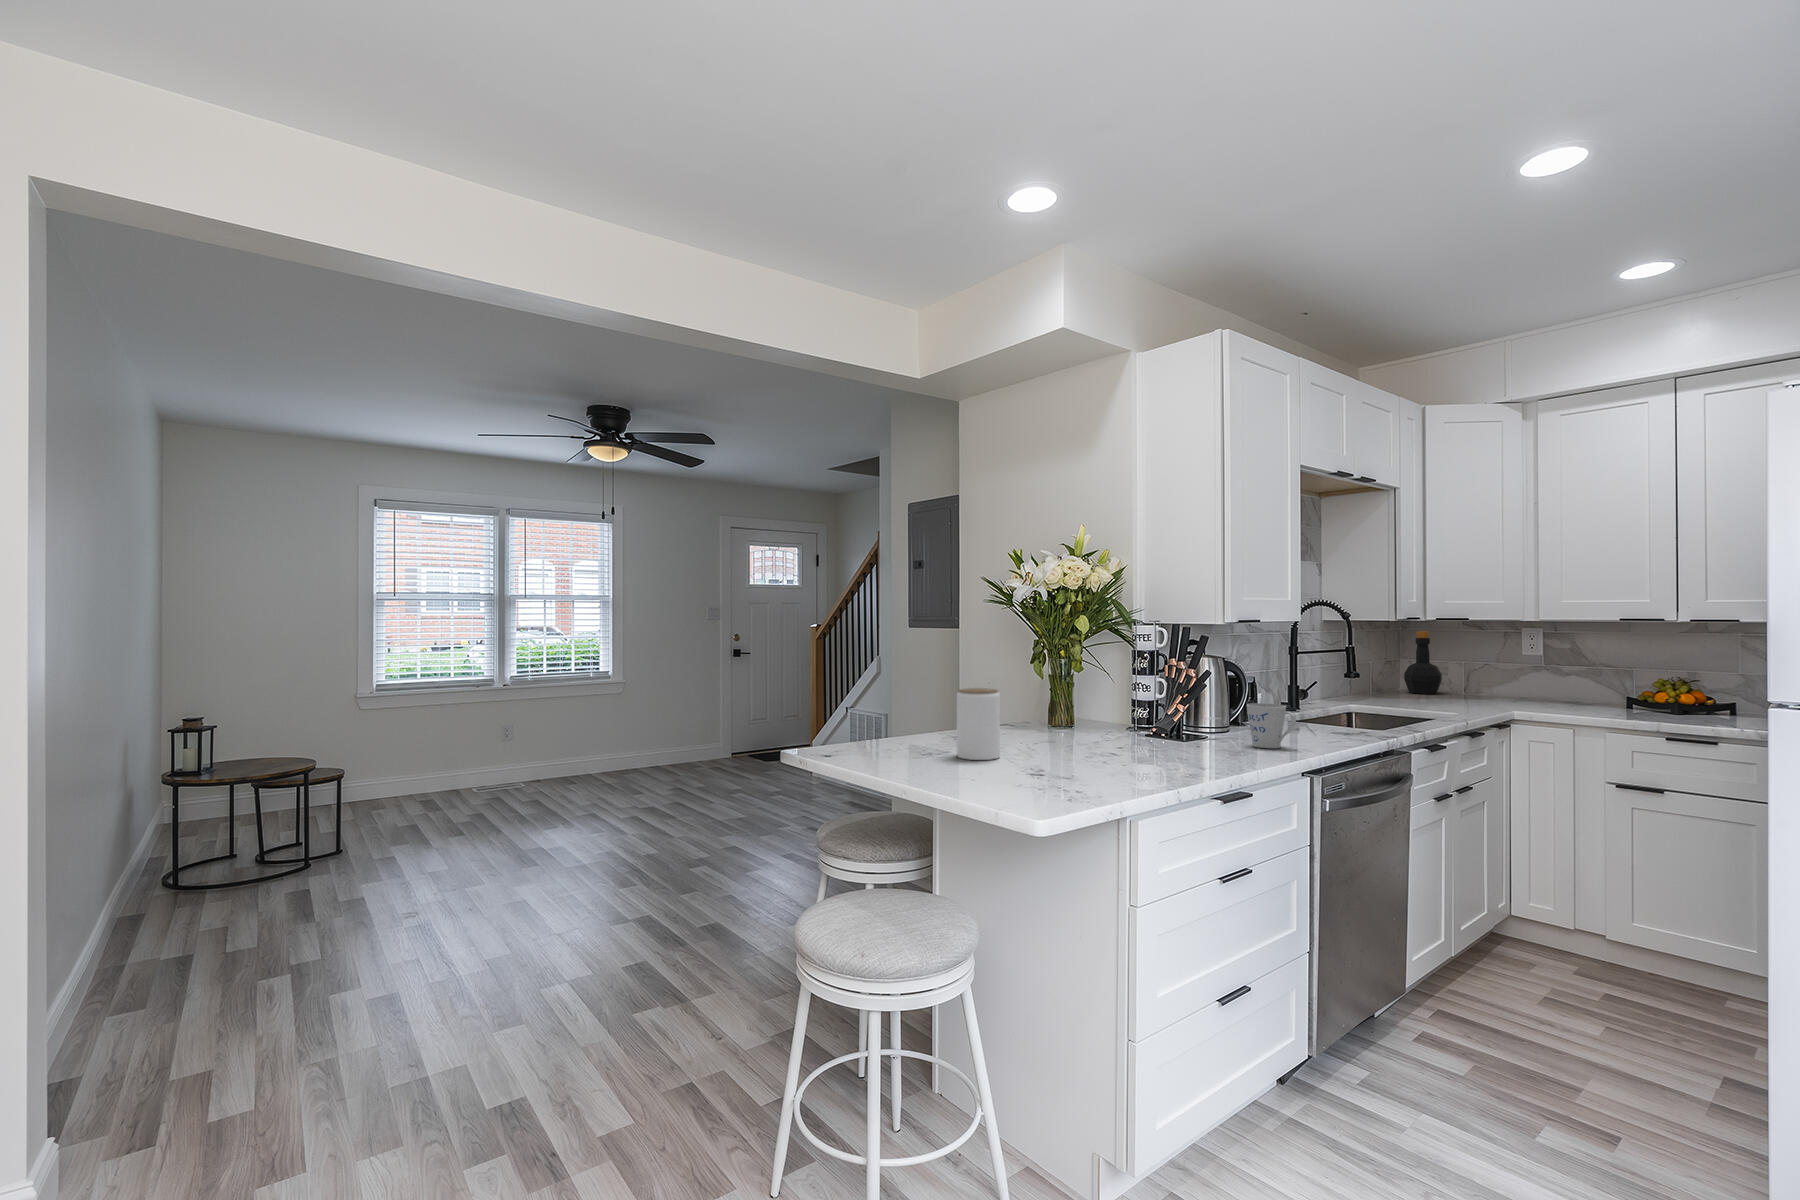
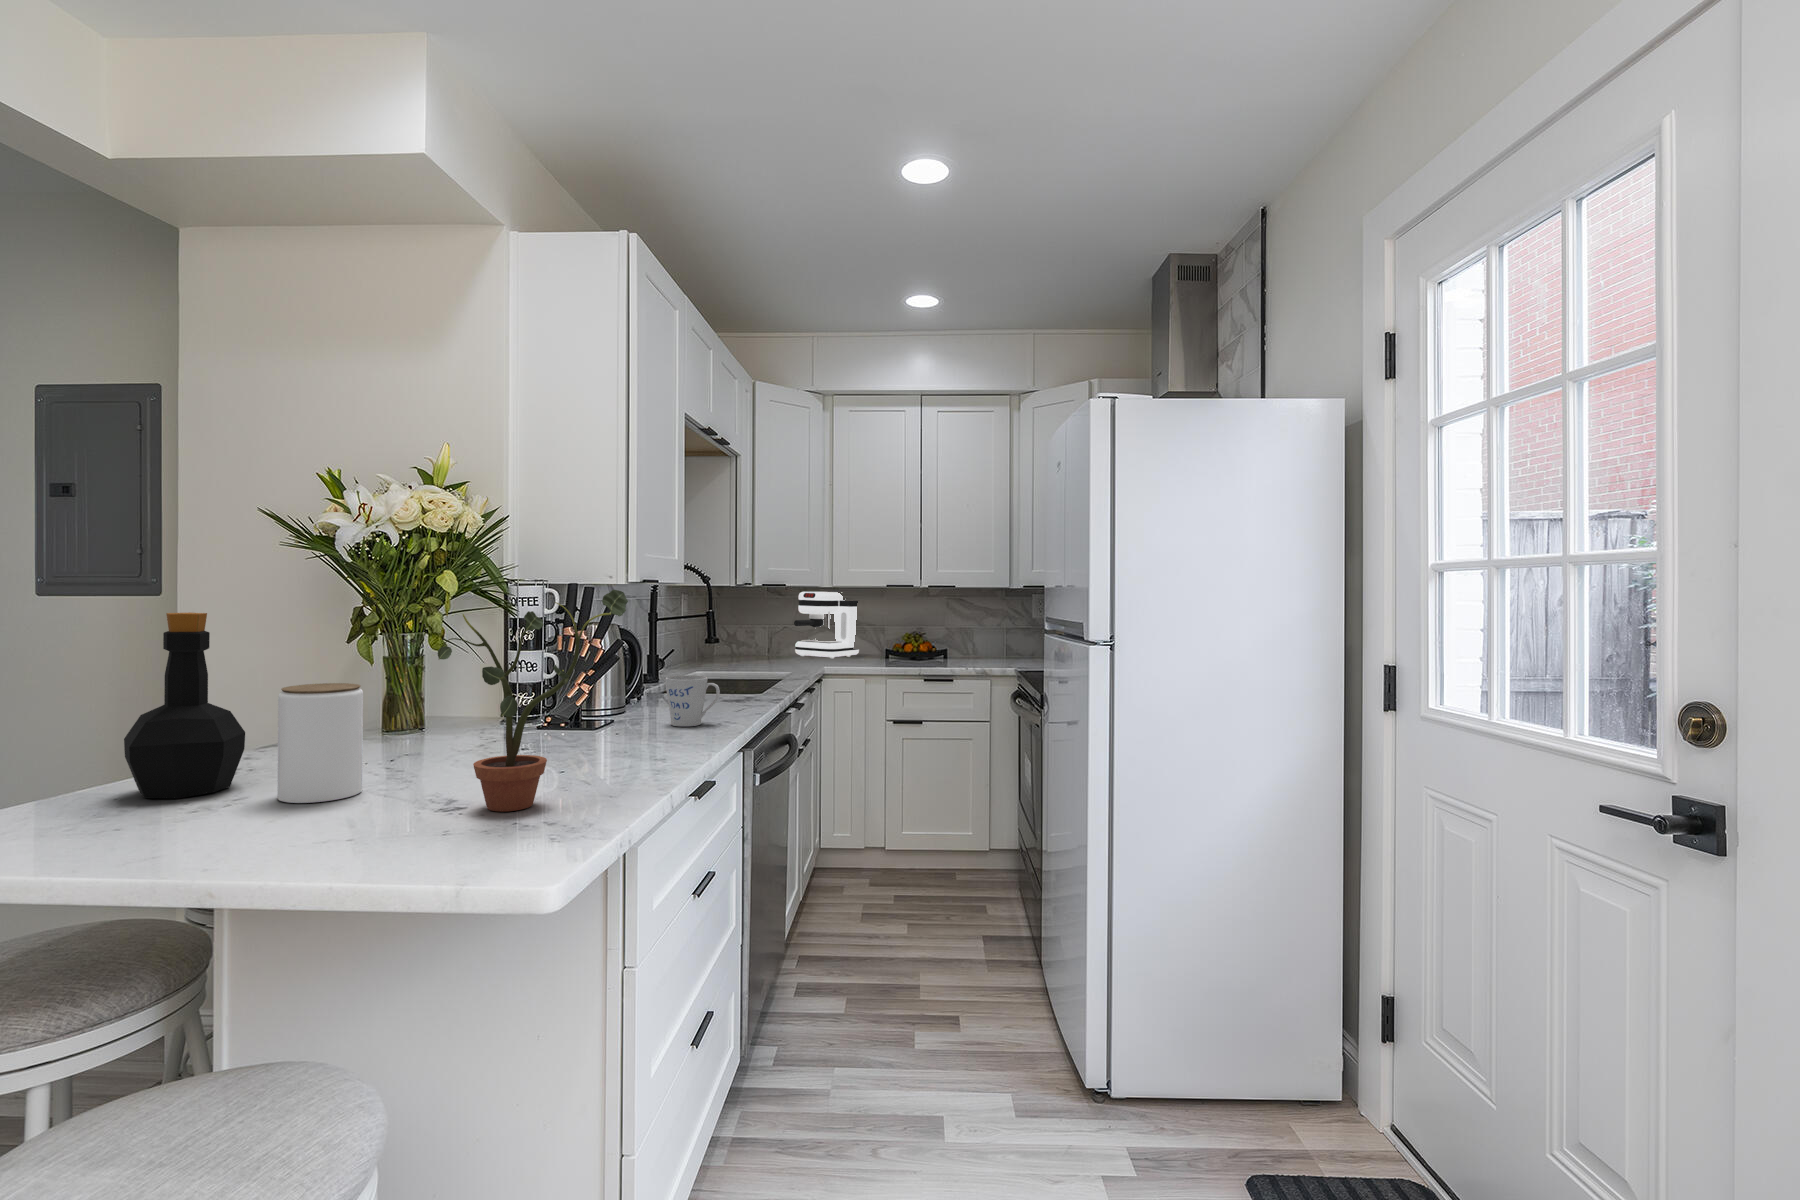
coffee maker: none [1493,627,1593,704] -> present [794,592,859,659]
potted plant: none [1021,630,1157,780] -> present [438,590,628,811]
bottle: present [1404,631,1442,694] -> present [124,612,245,799]

